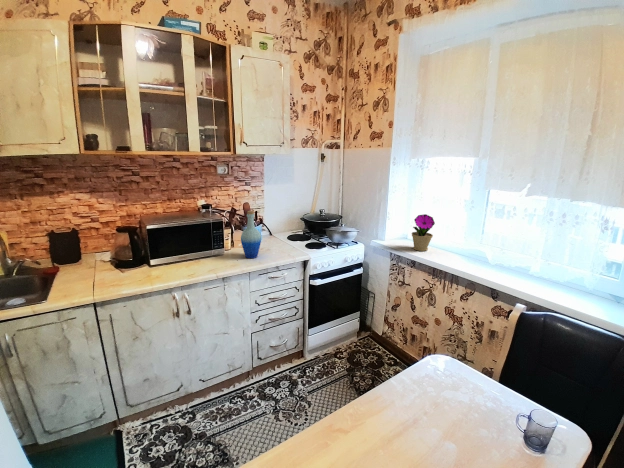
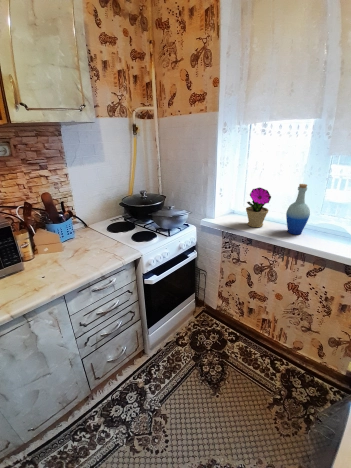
bottle: present [241,211,261,258] -> present [286,184,310,235]

